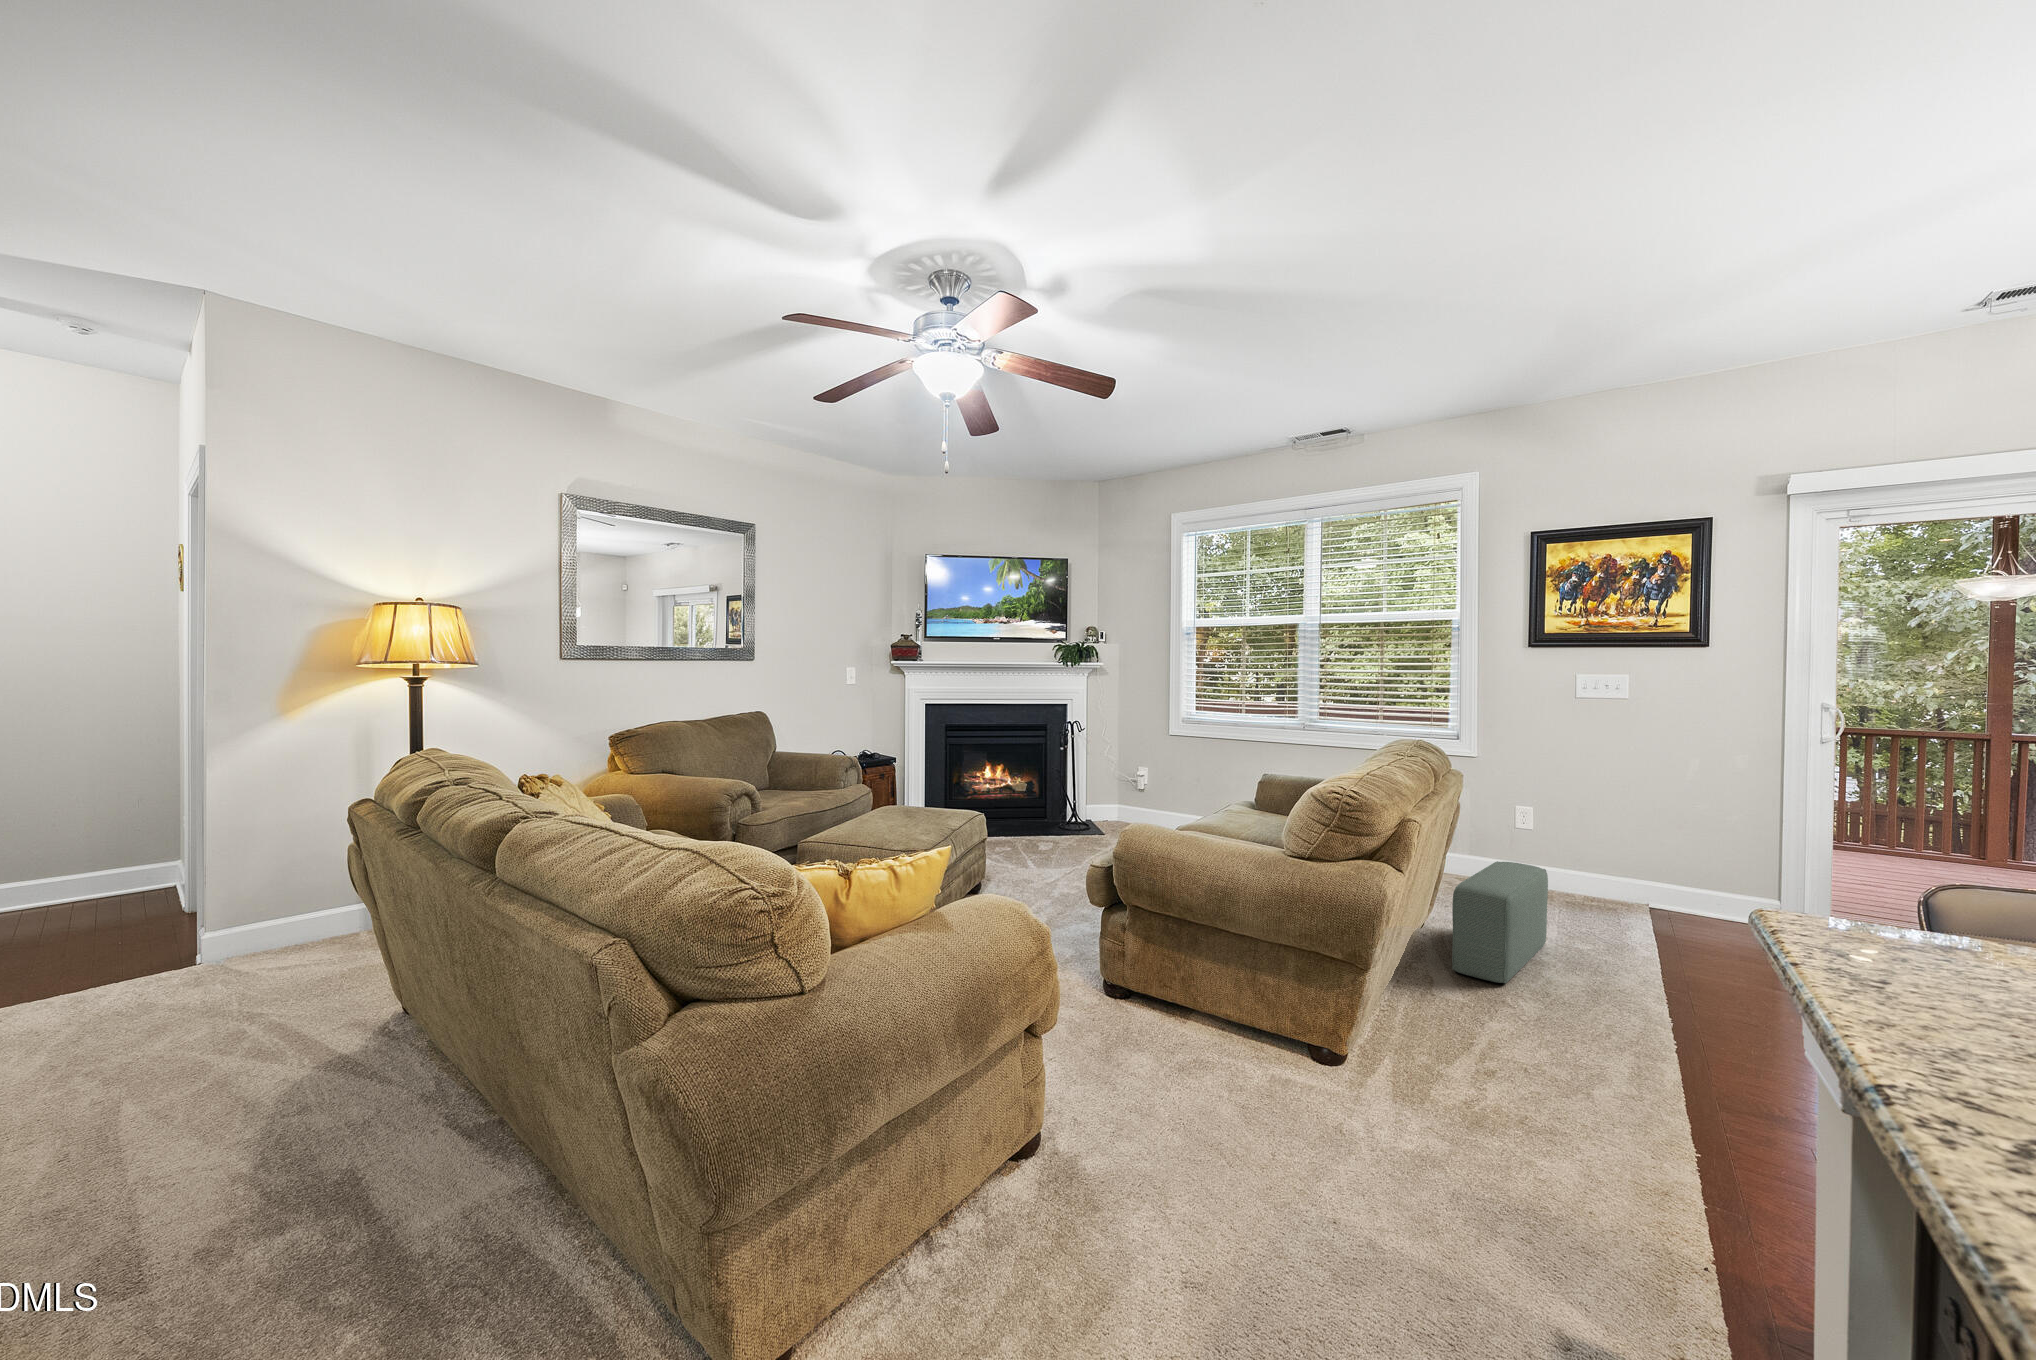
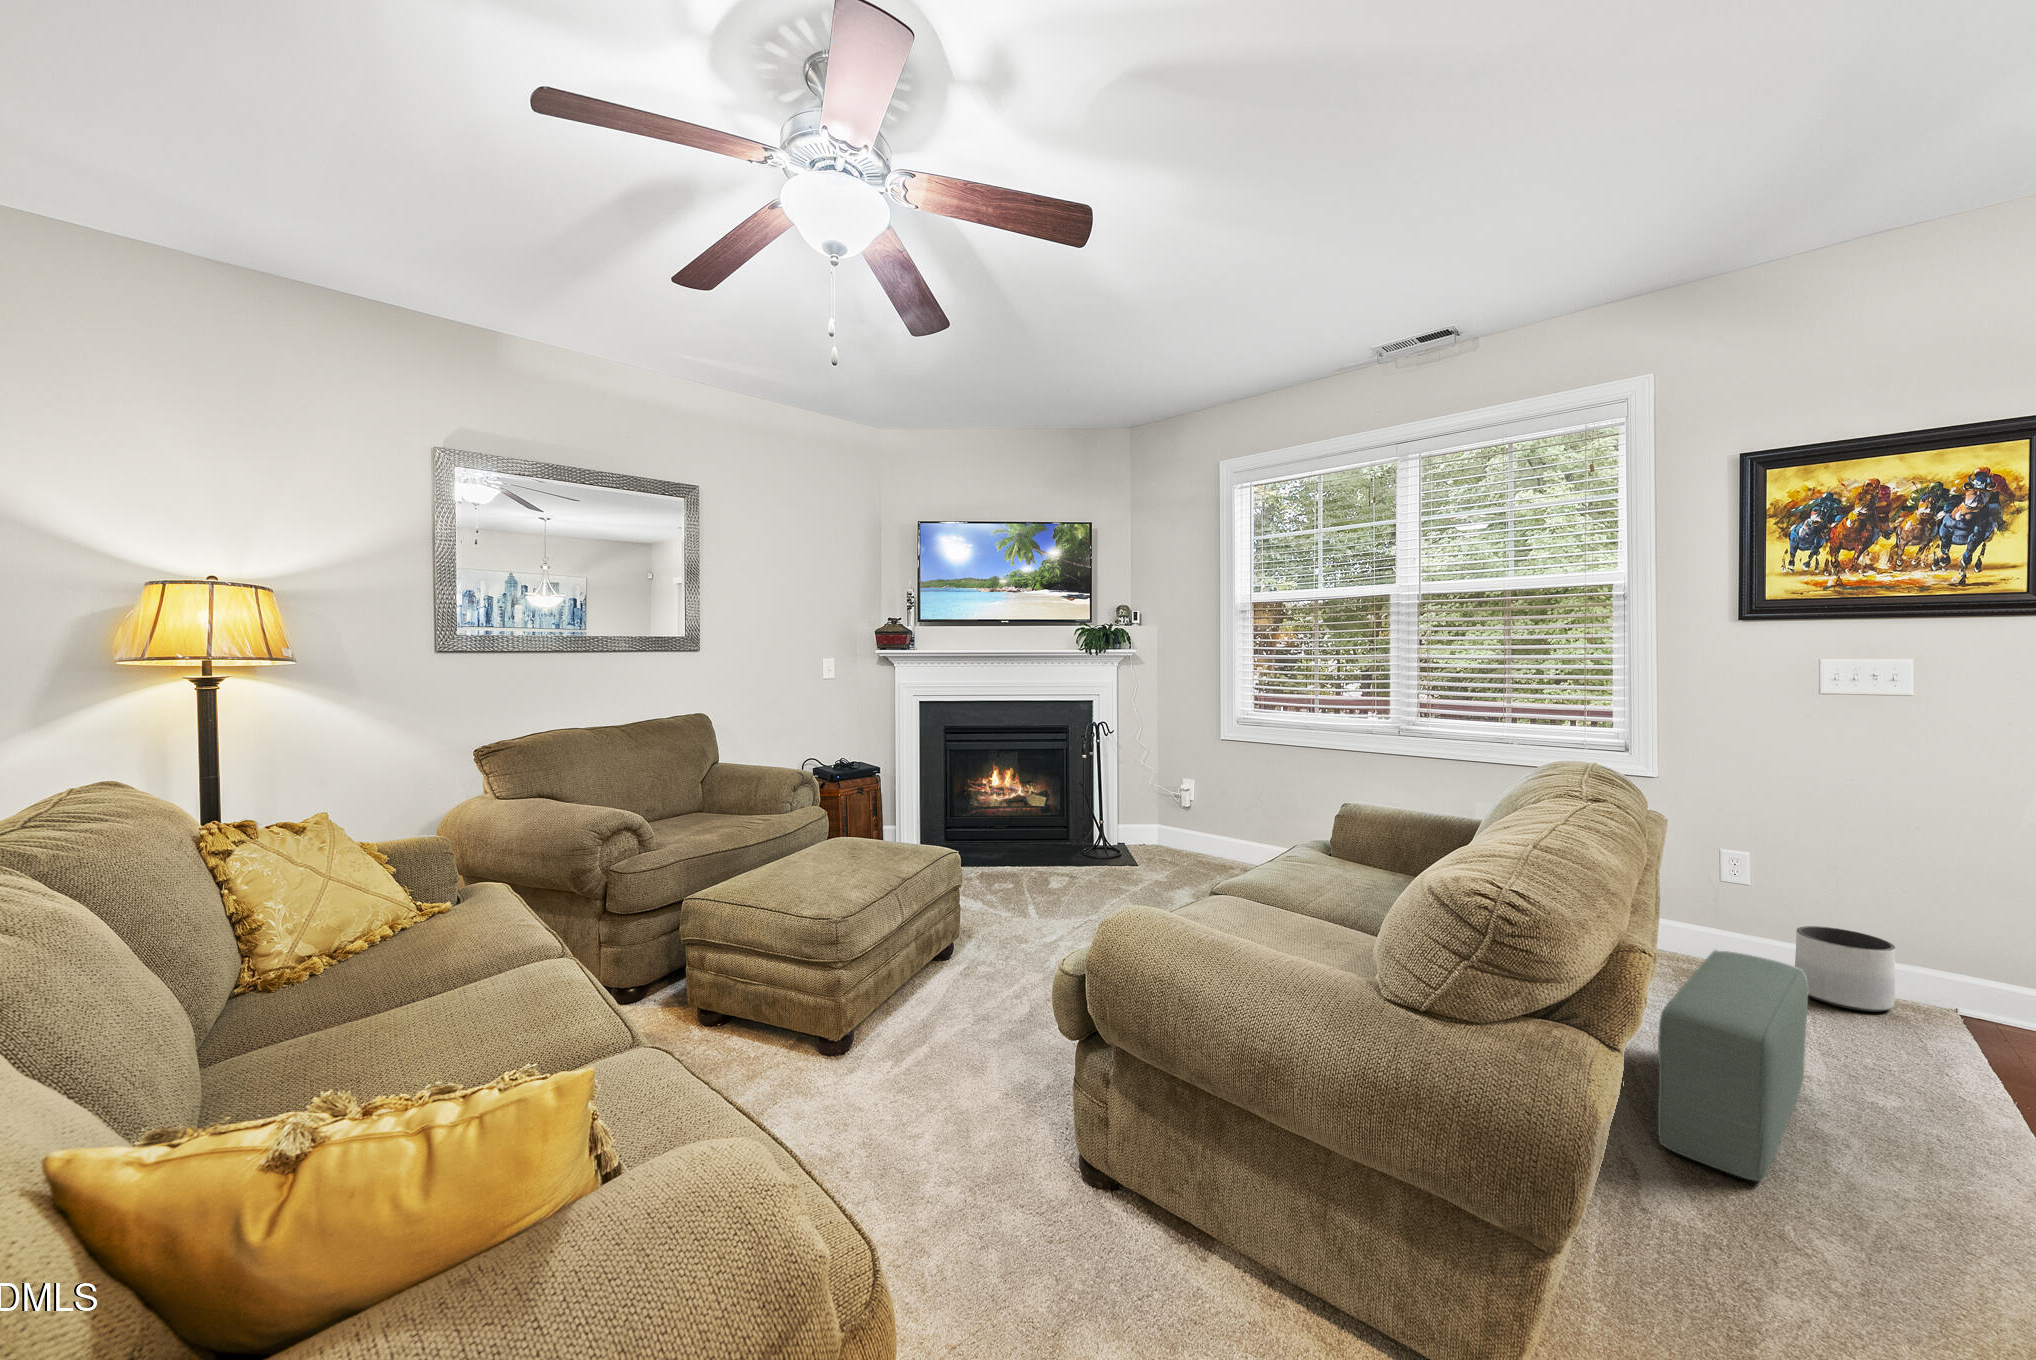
planter: none [1562,856,1619,908] -> present [1795,926,1895,1012]

